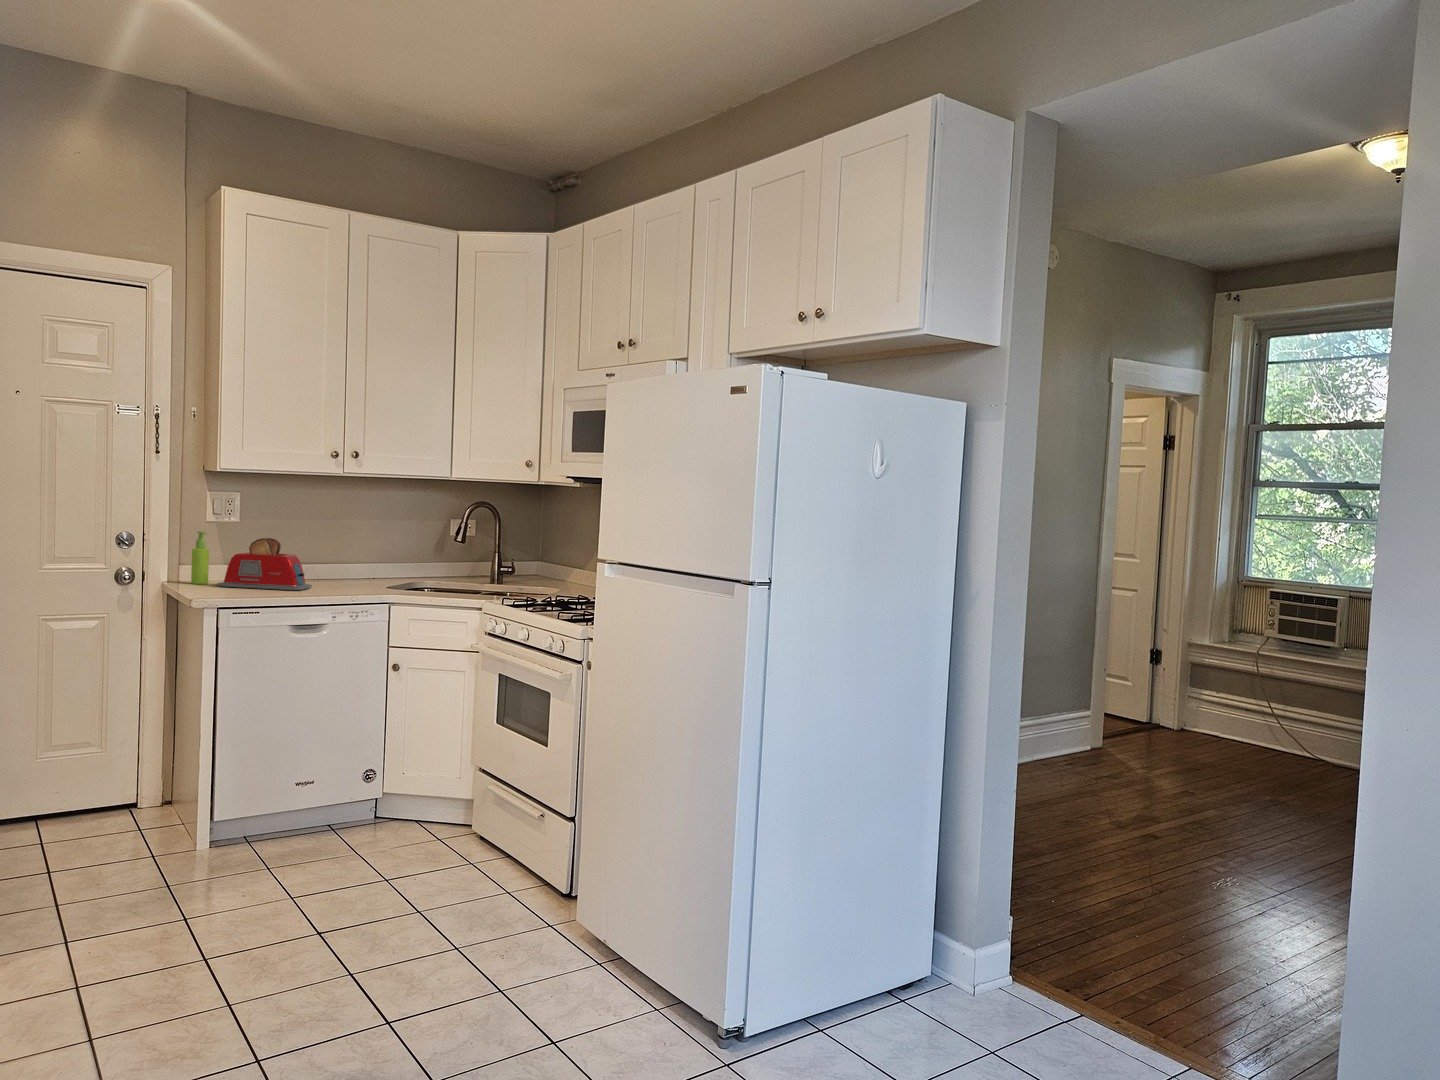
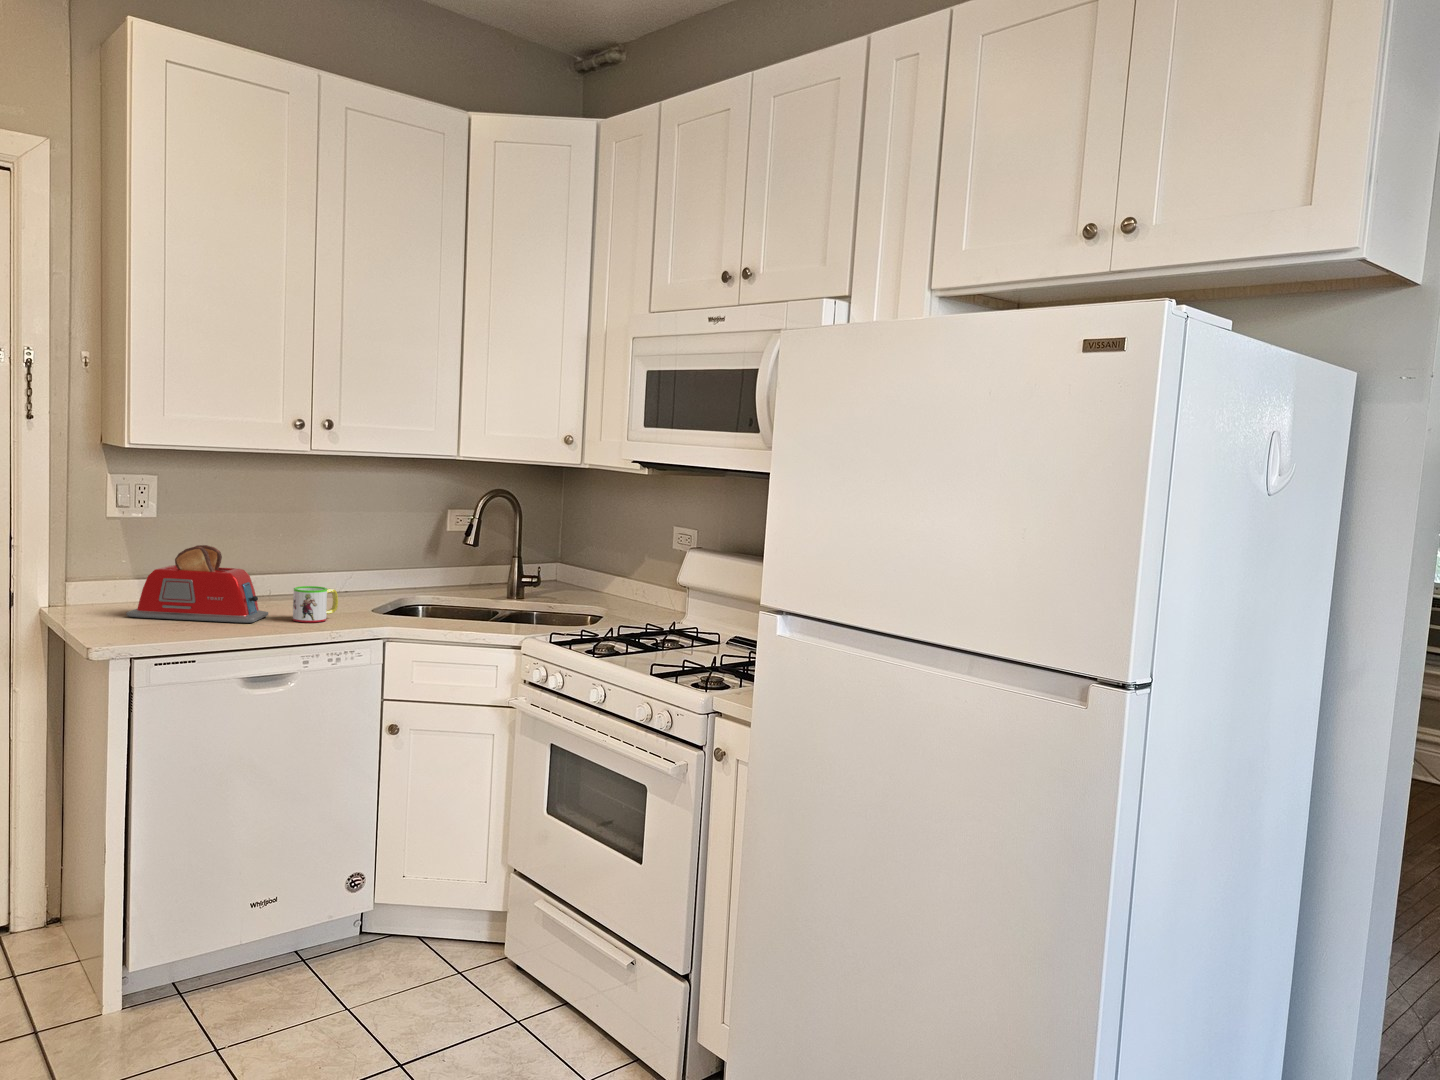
soap dispenser: present [191,531,209,584] -> none [87,535,113,612]
mug: none [328,567,360,591] -> present [293,586,338,622]

